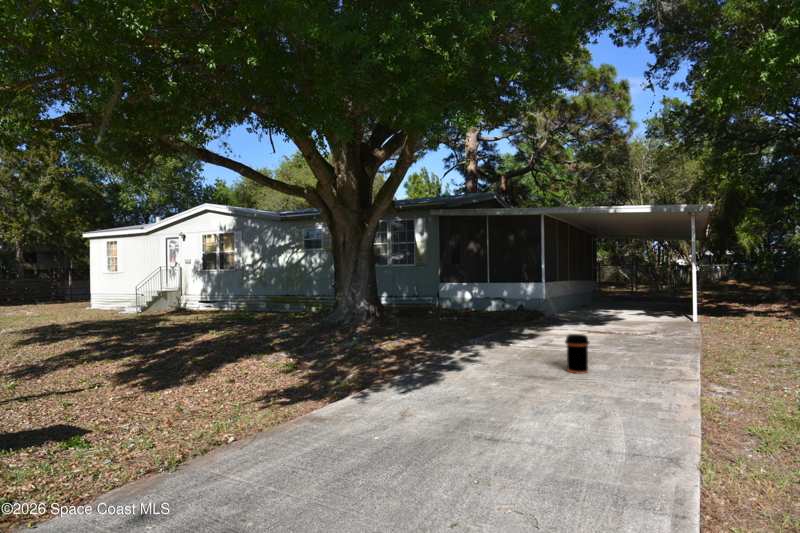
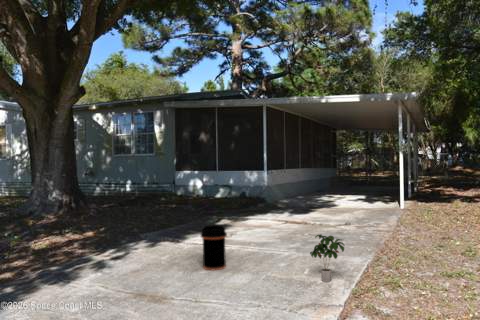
potted plant: none [675,341,713,382] -> present [310,234,344,282]

